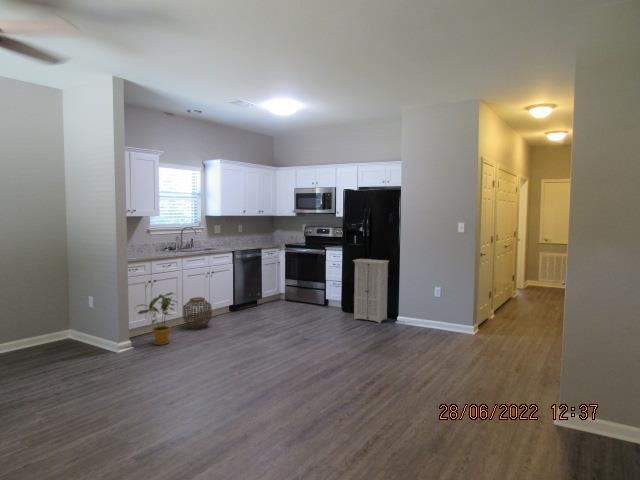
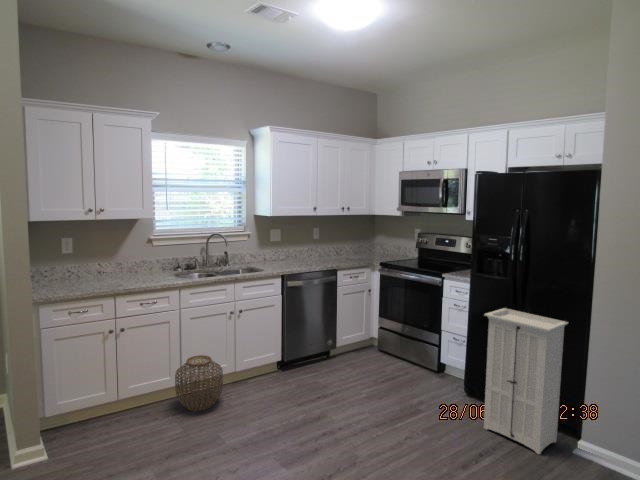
house plant: present [137,293,177,345] -> none [61,365,141,453]

